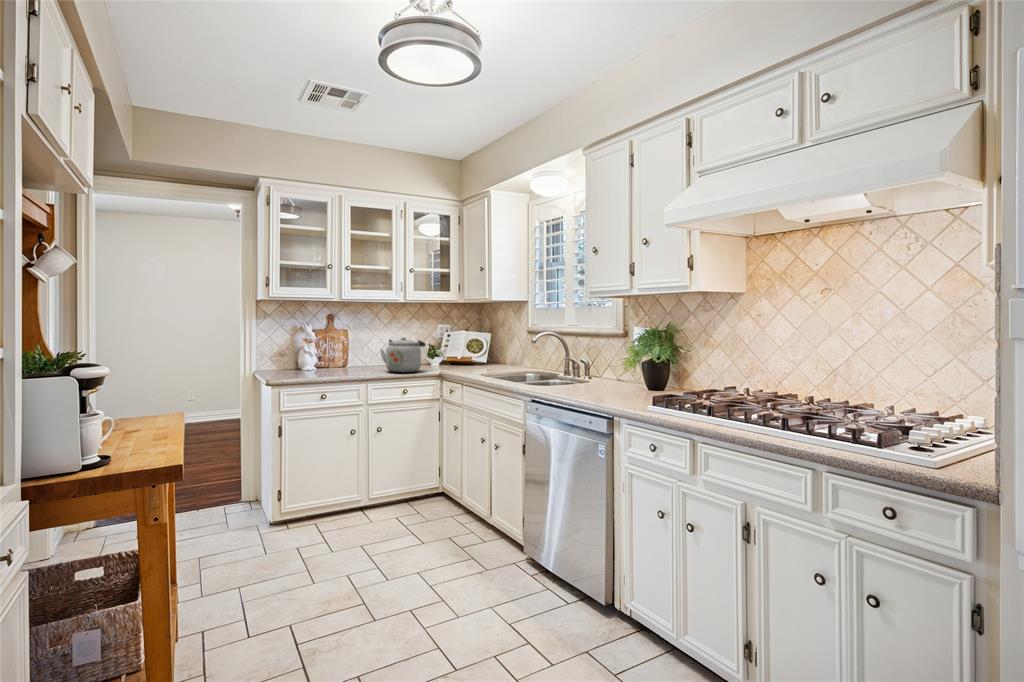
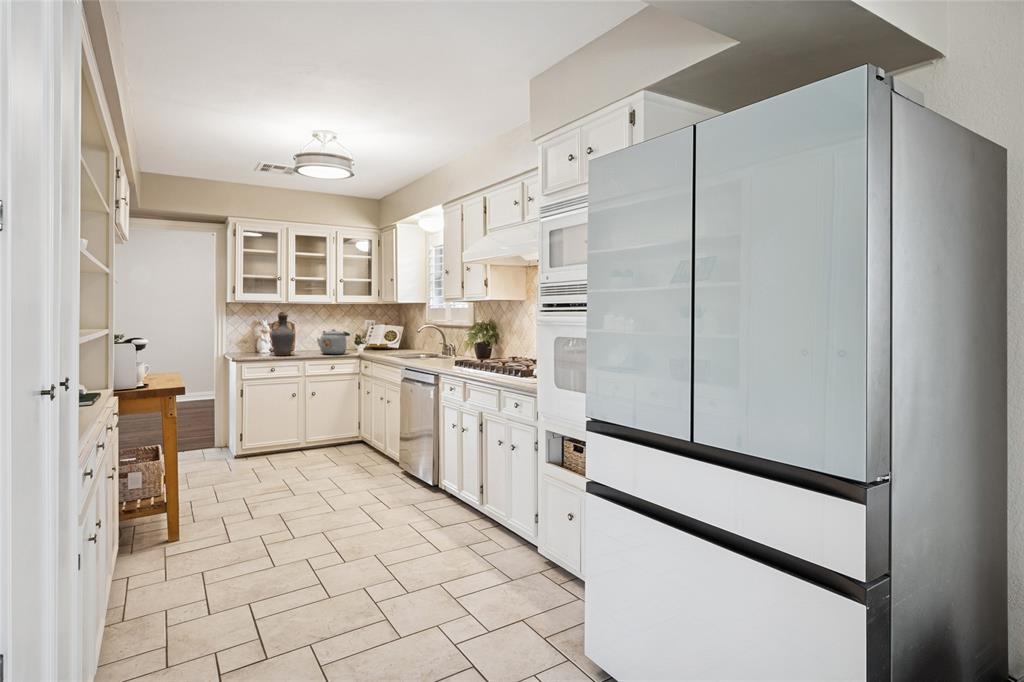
vase: none [319,317,352,375] -> present [271,314,295,356]

